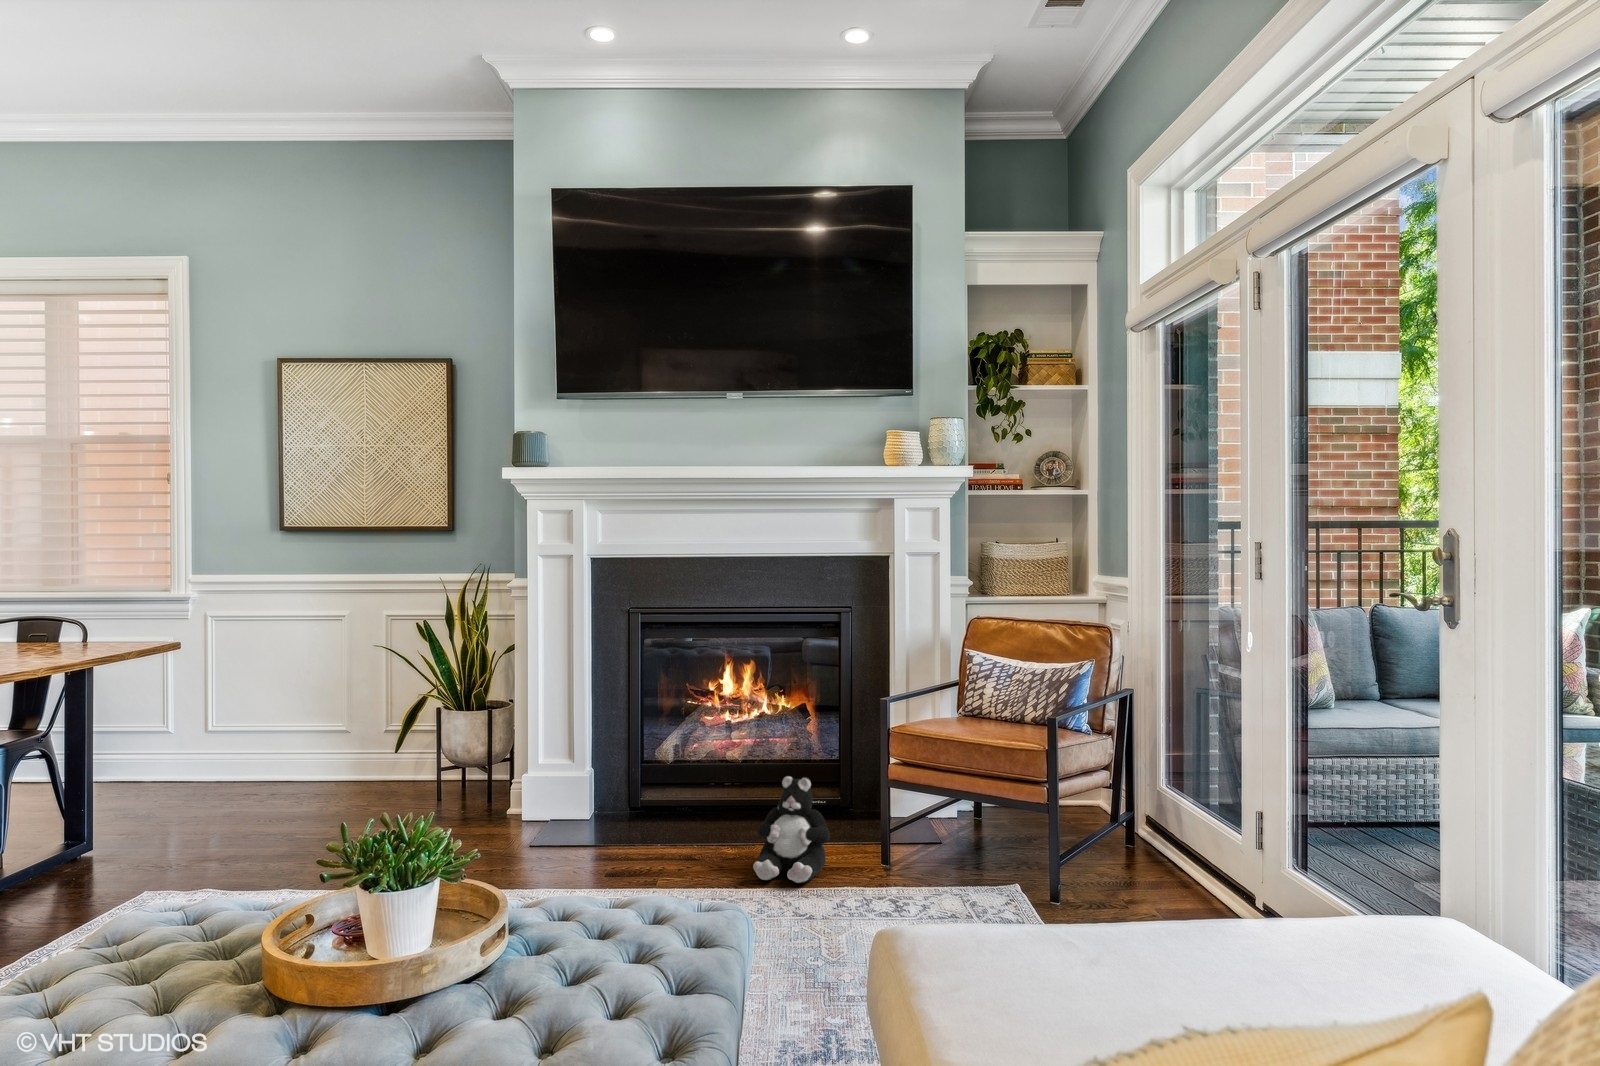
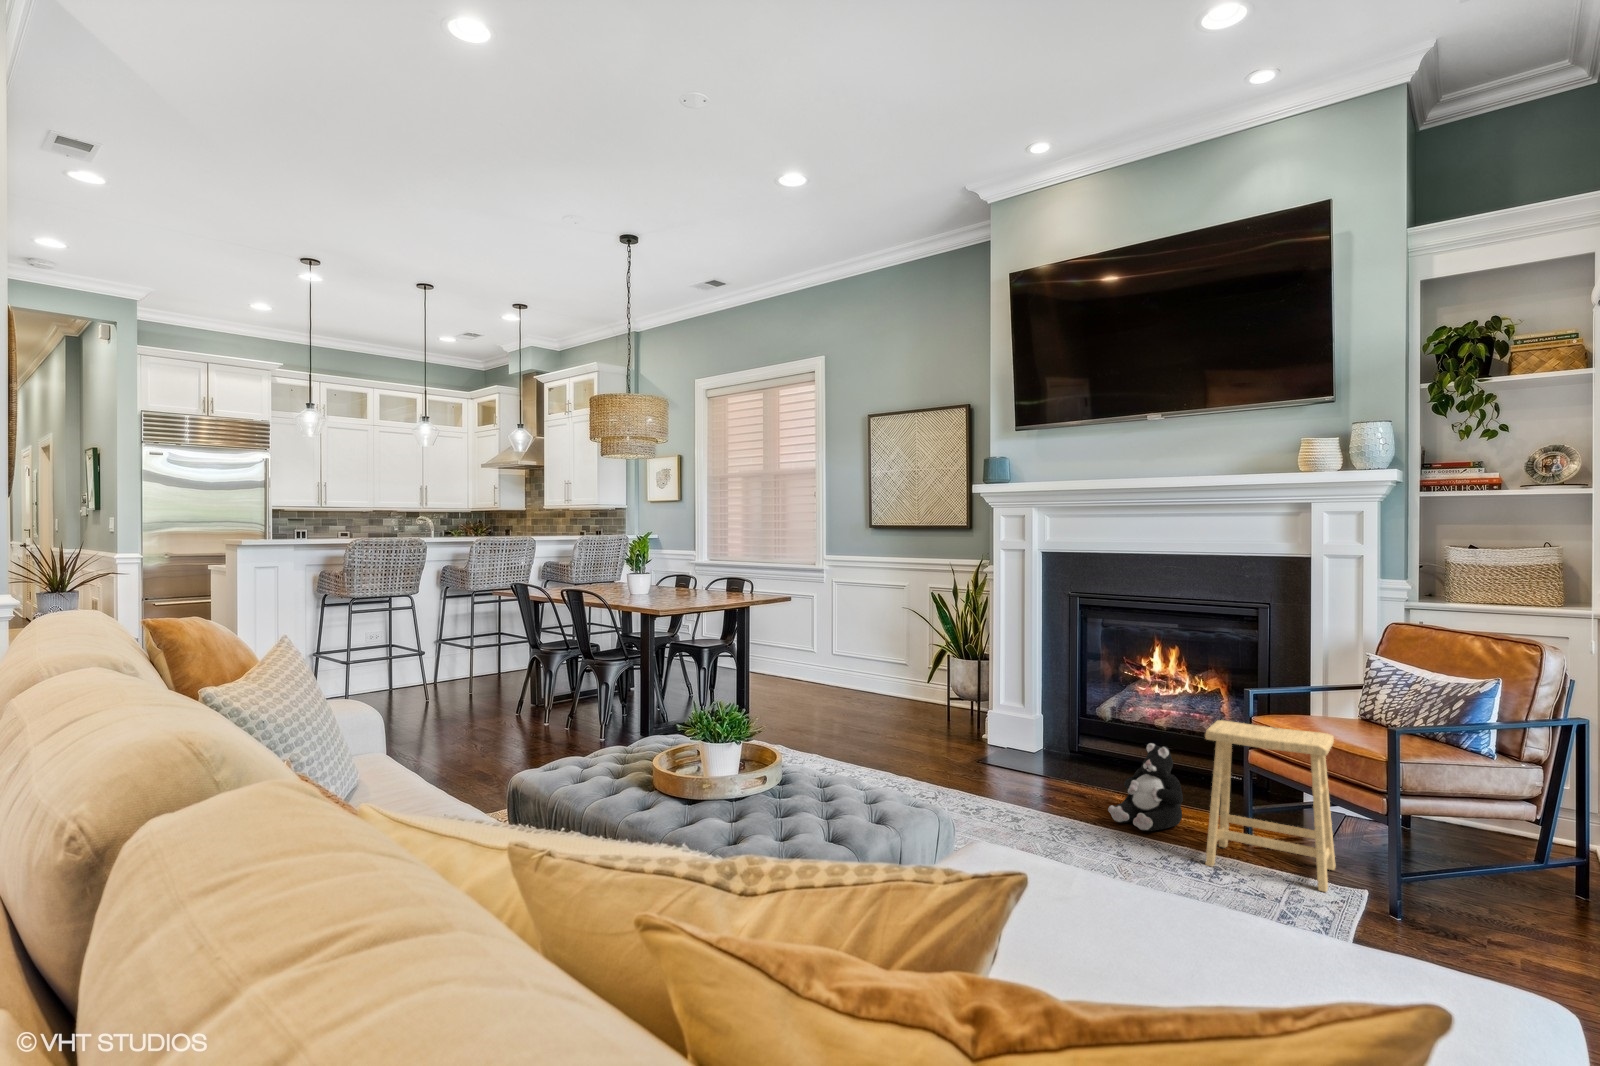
footstool: none [877,733,1008,905] -> present [1205,720,1335,892]

